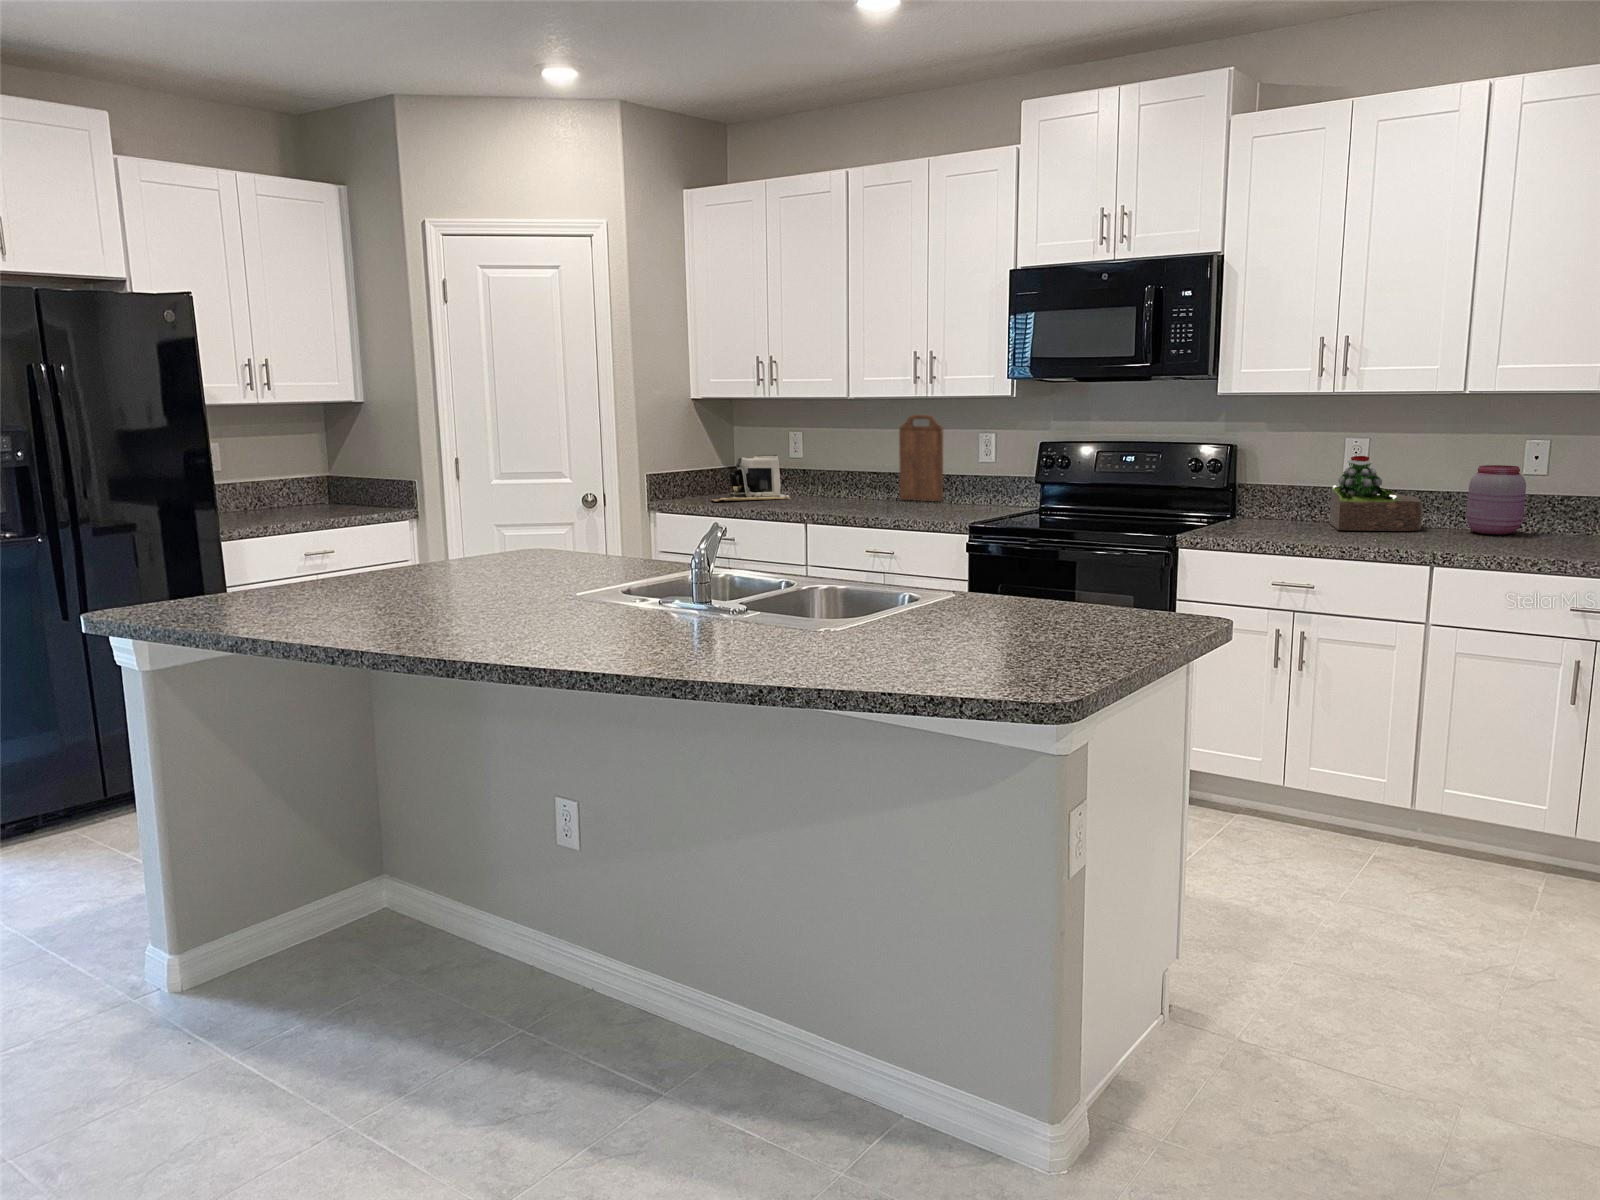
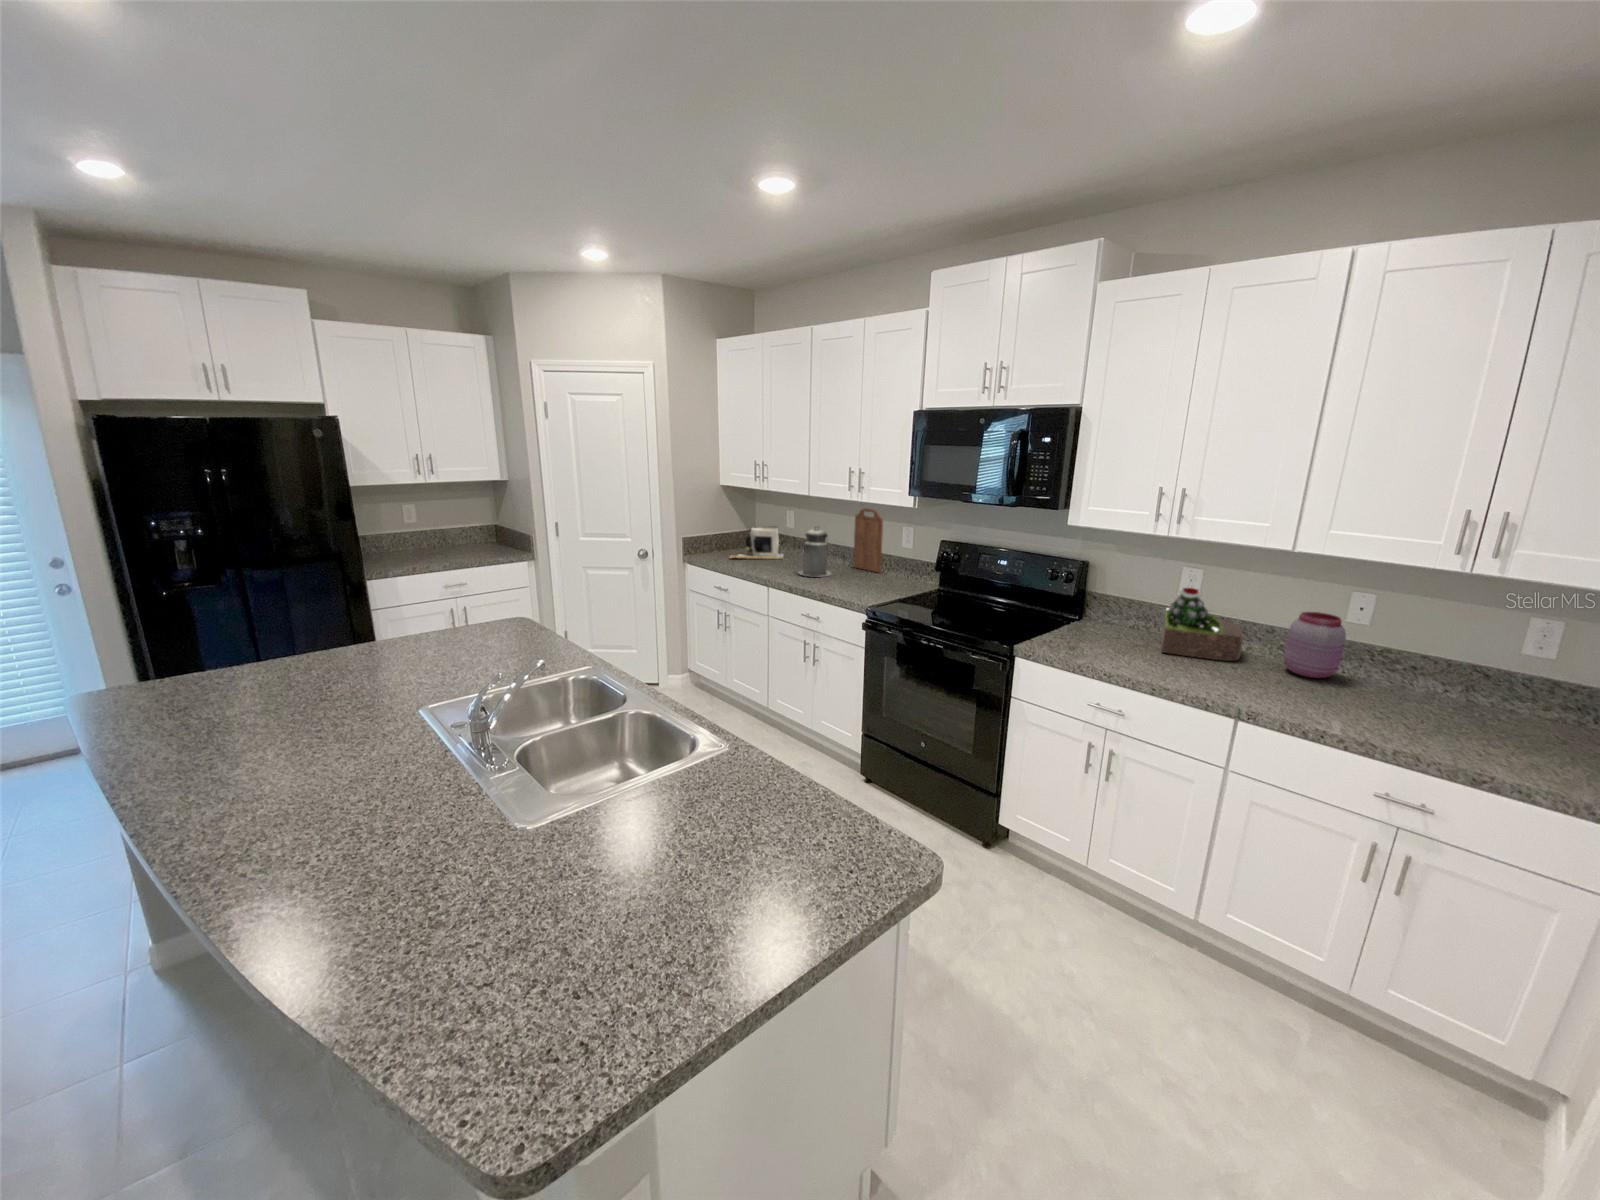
canister: none [832,439,879,508] -> present [798,529,831,577]

